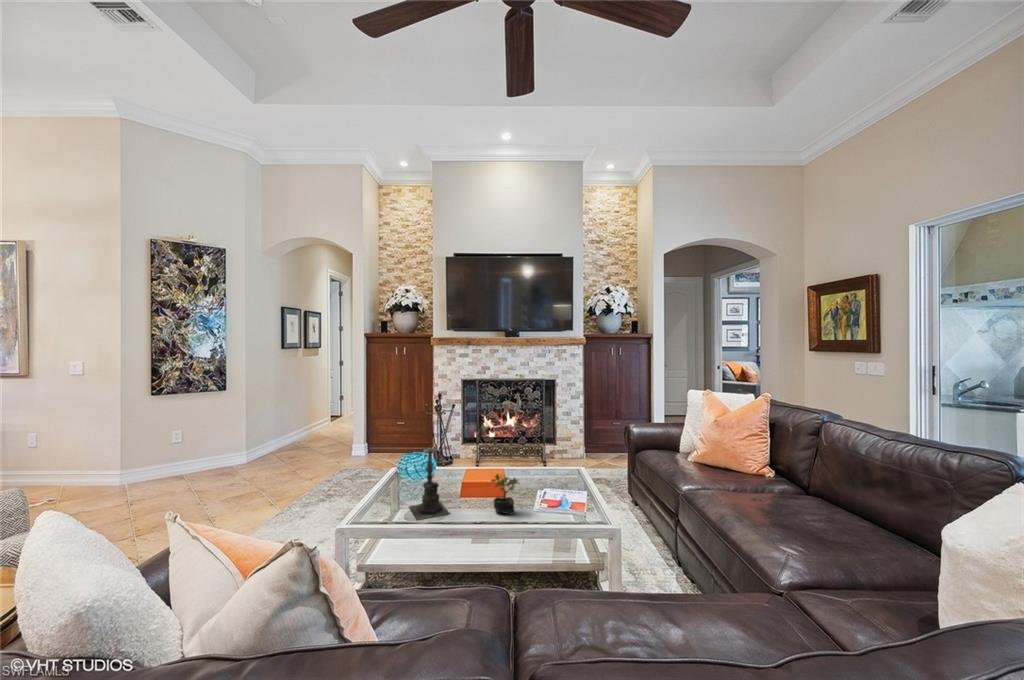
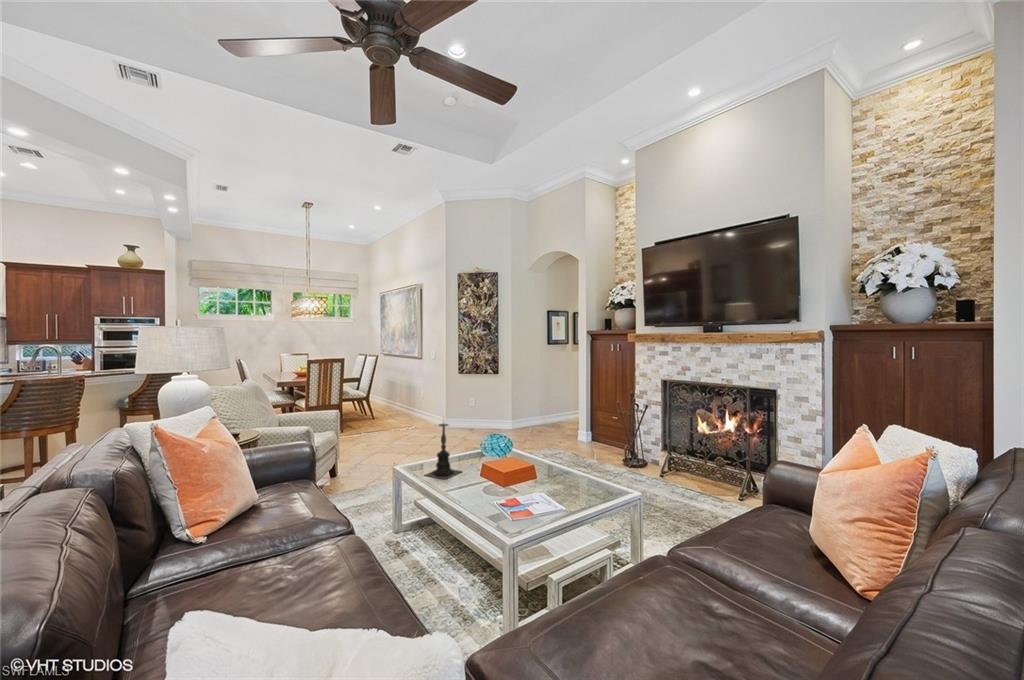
succulent plant: present [491,474,520,514] -> none [460,456,484,495]

